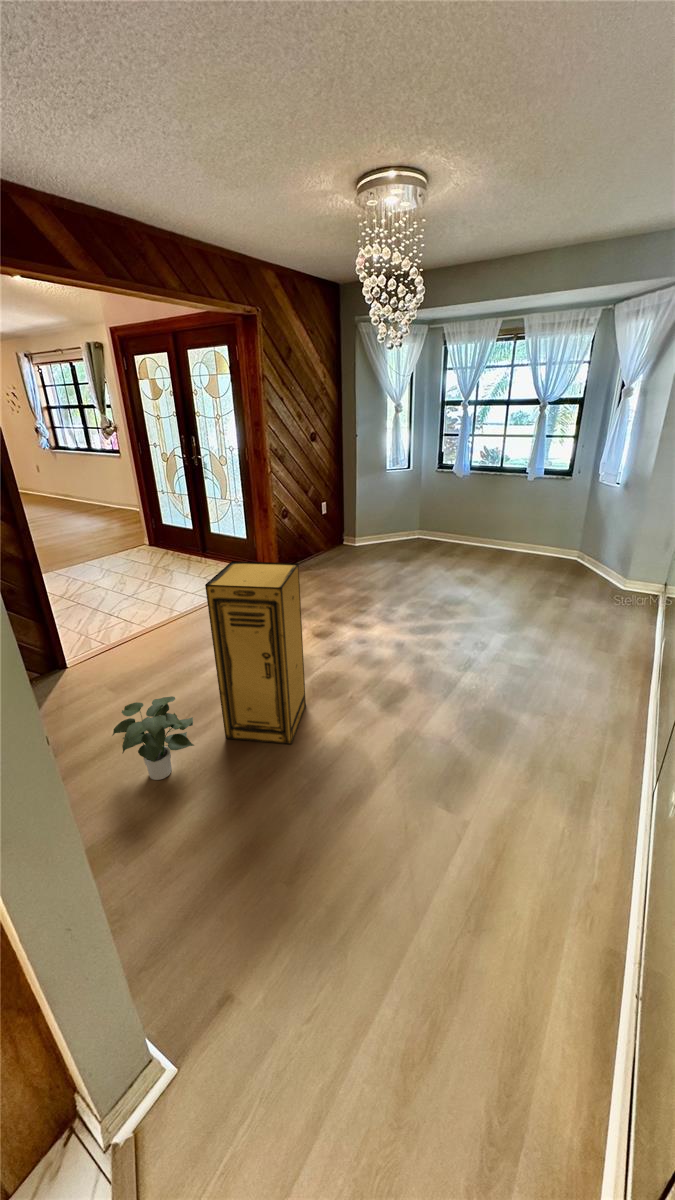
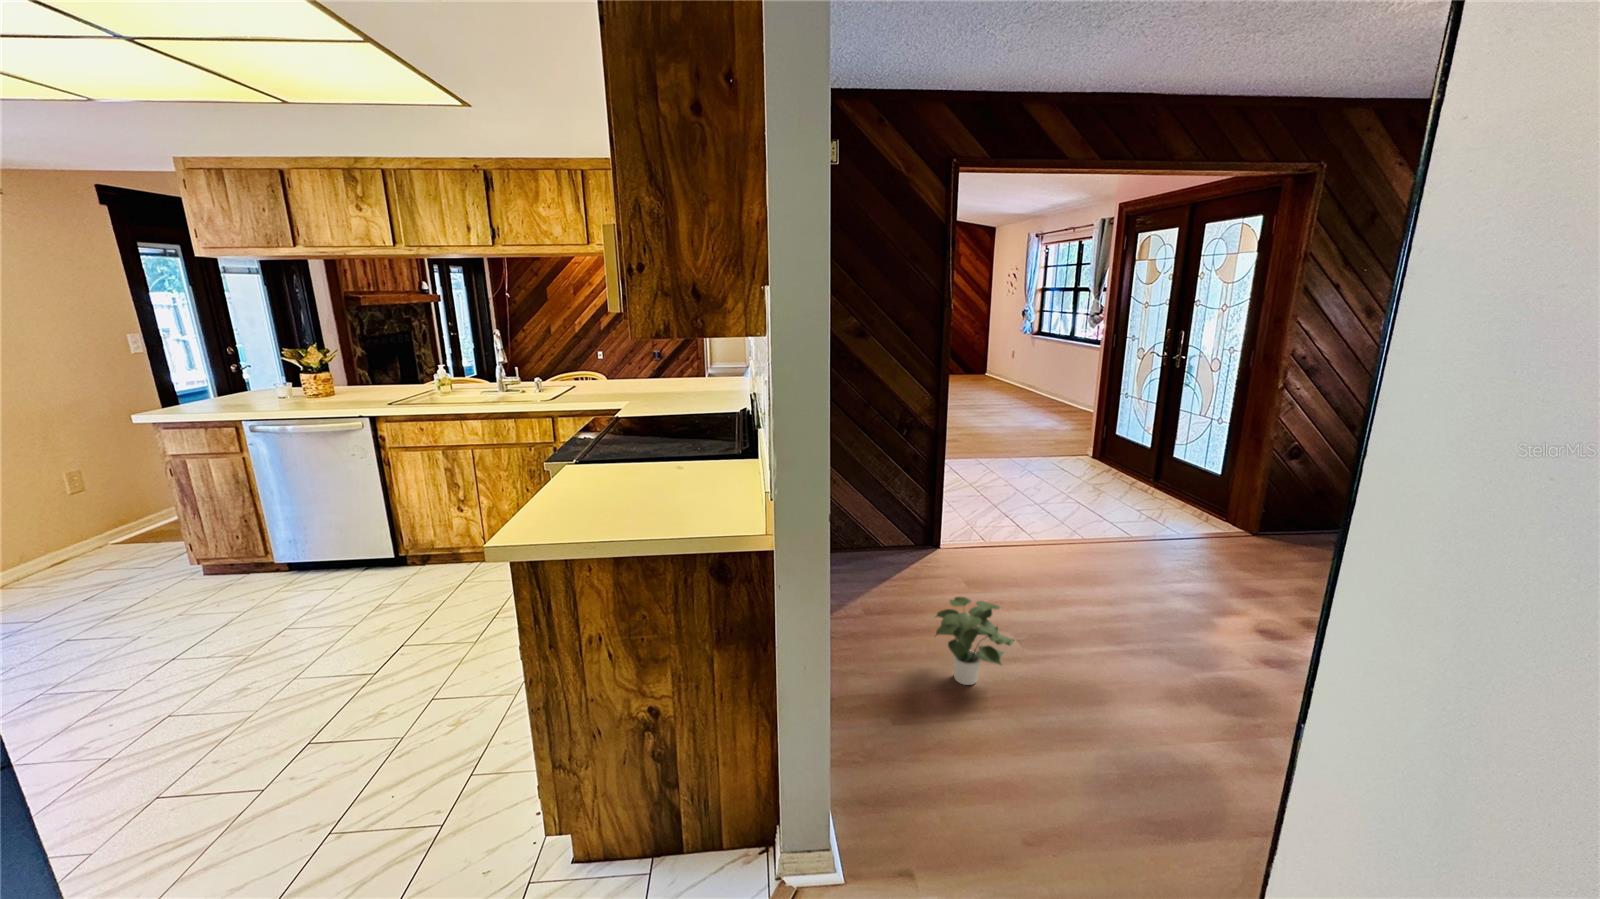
storage cabinet: present [205,561,306,744] -> none [1048,486,1204,733]

